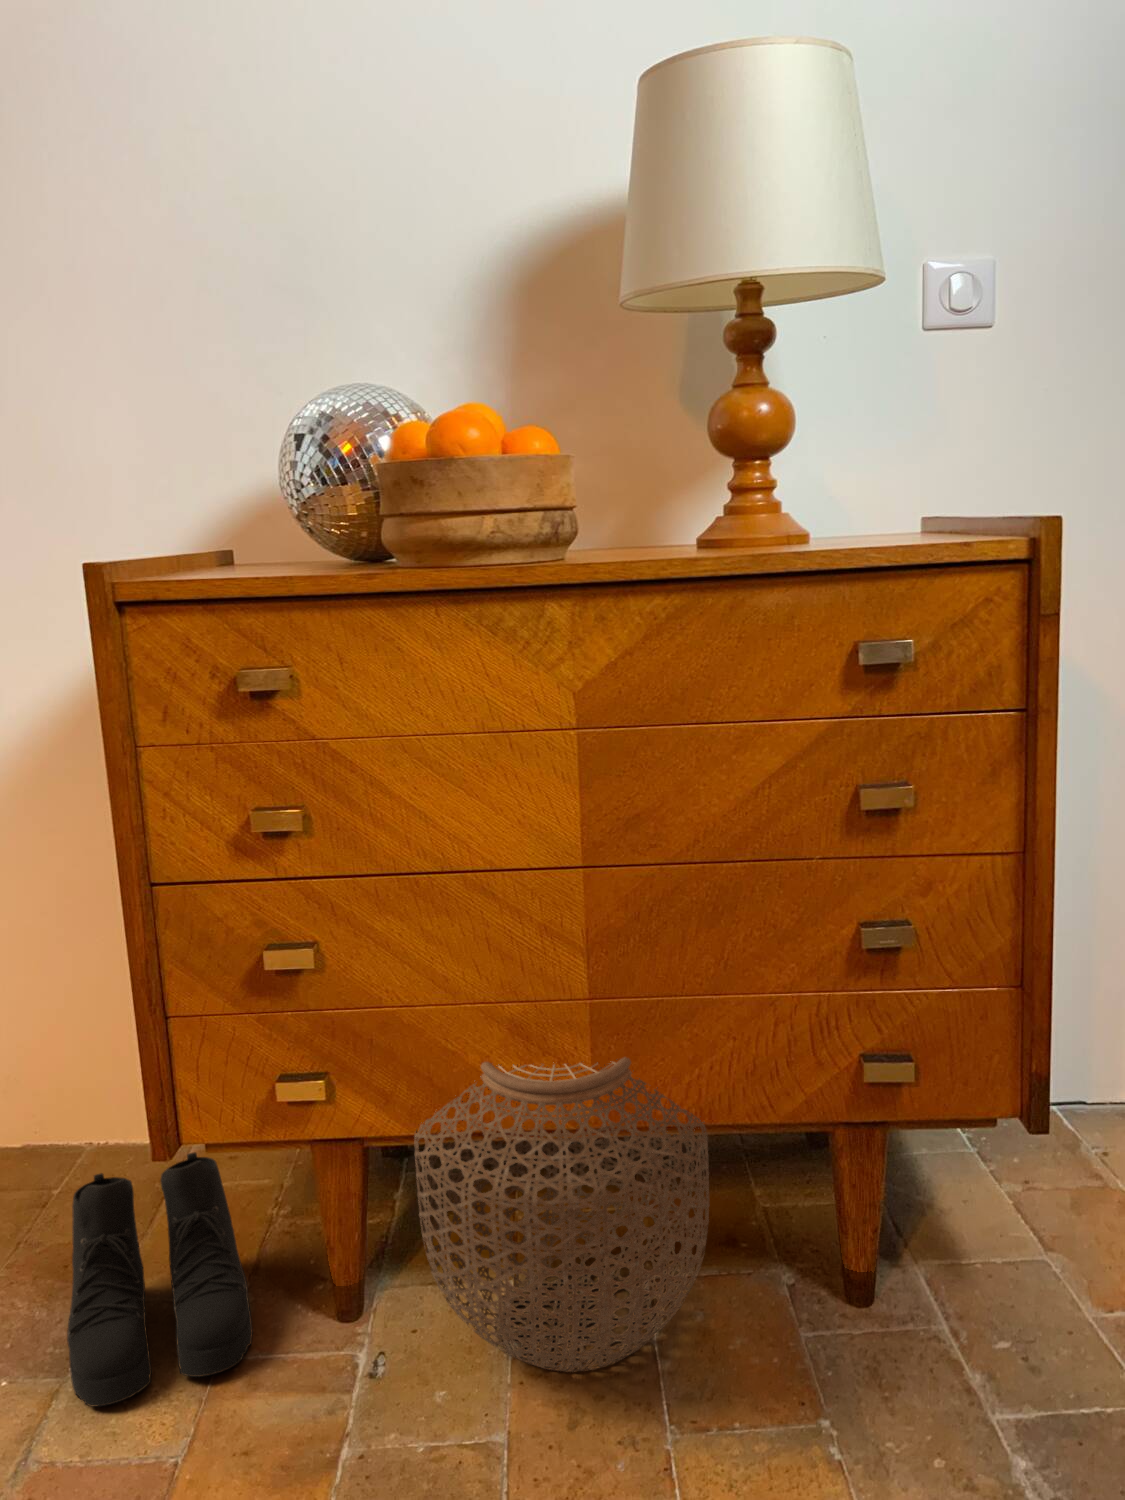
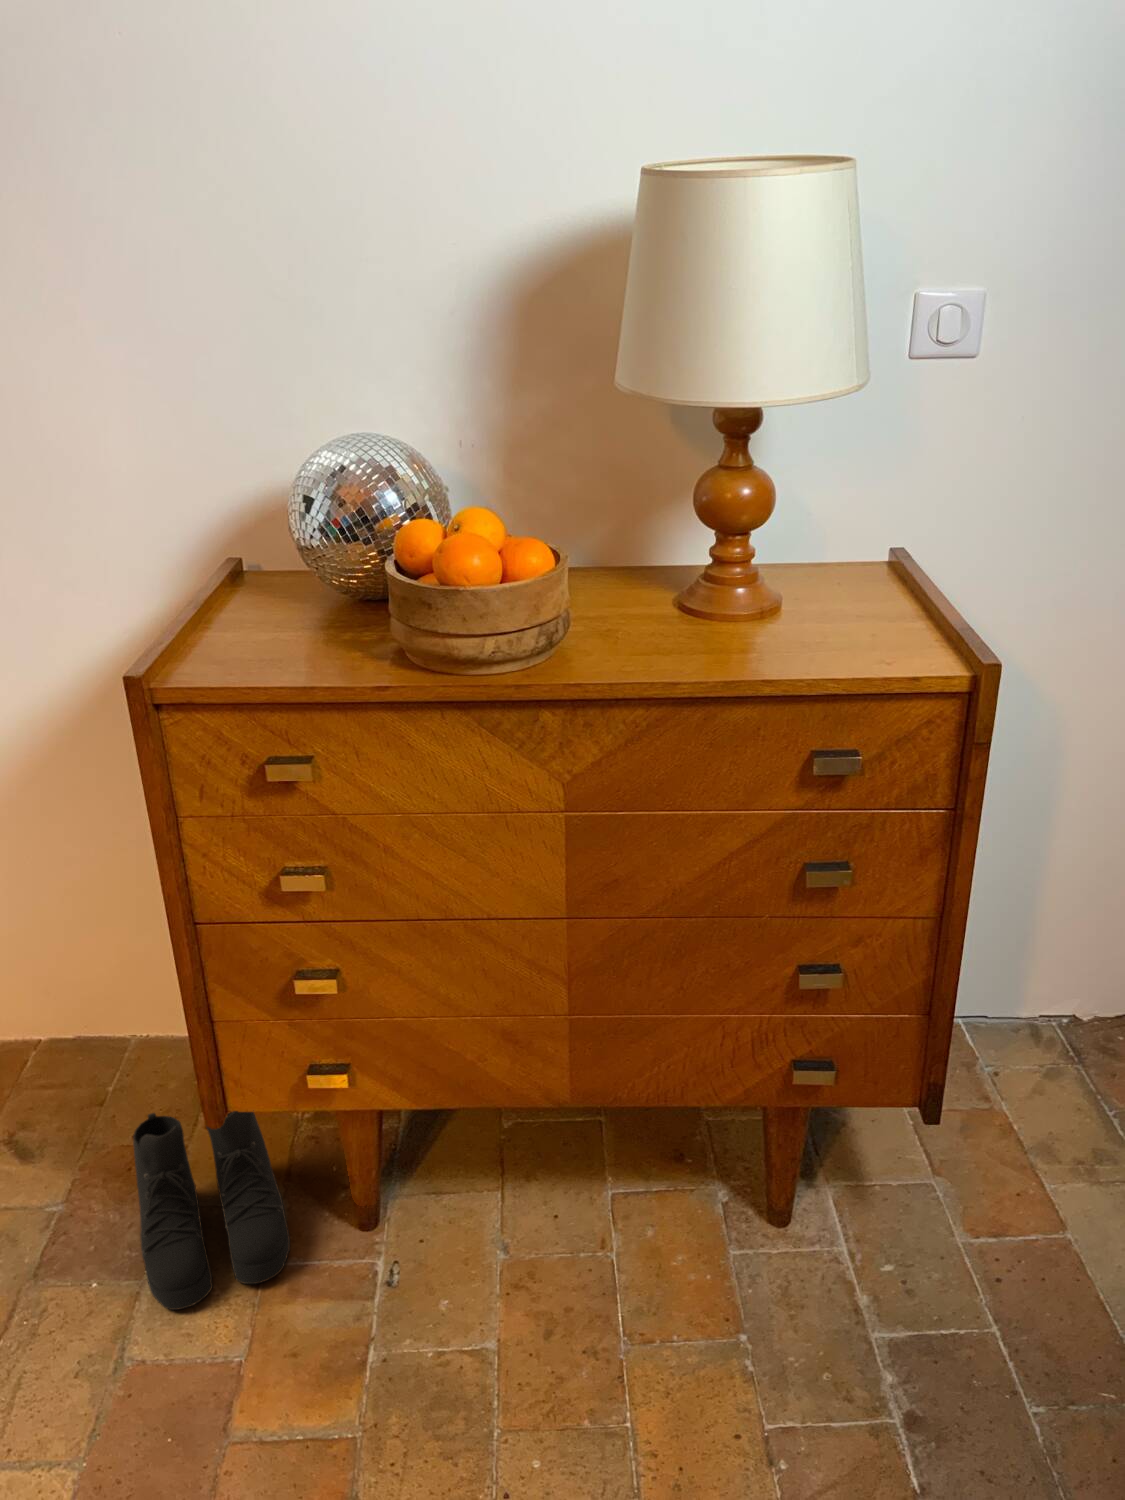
woven basket: present [414,1057,709,1372] -> none [421,1012,664,1288]

